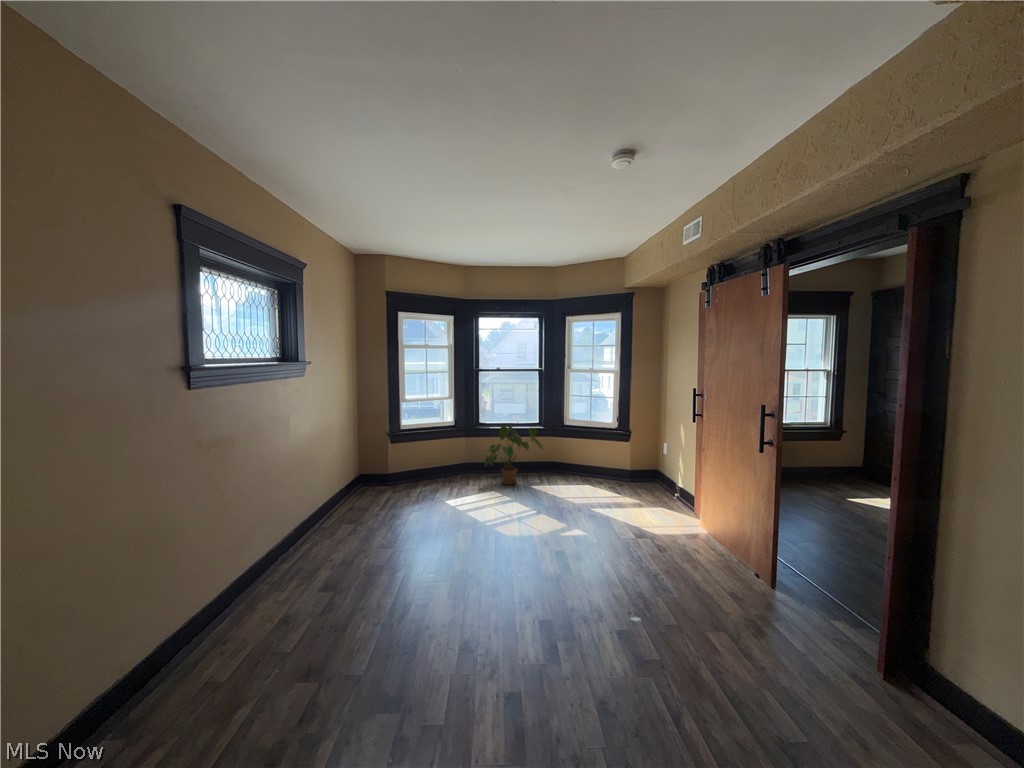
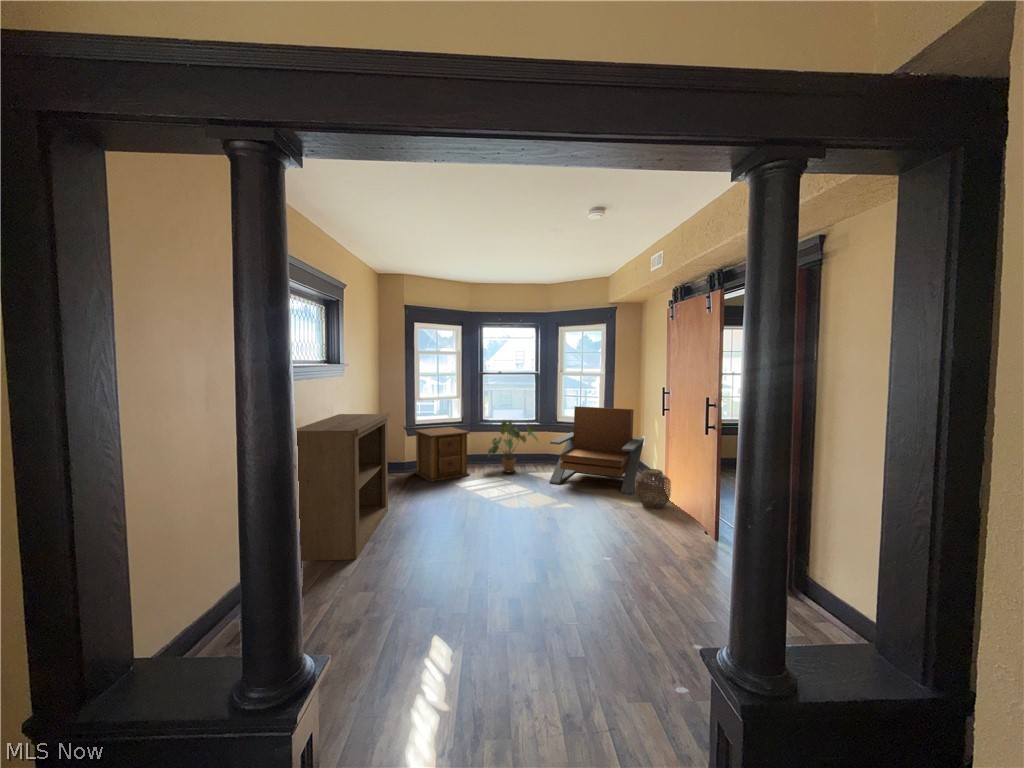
lounge chair: none [556,409,665,516] -> present [550,406,644,494]
bookshelf: none [207,422,361,629] -> present [297,413,390,561]
side table: none [399,432,464,498] -> present [414,427,470,482]
woven basket: none [661,488,706,537] -> present [635,469,671,509]

